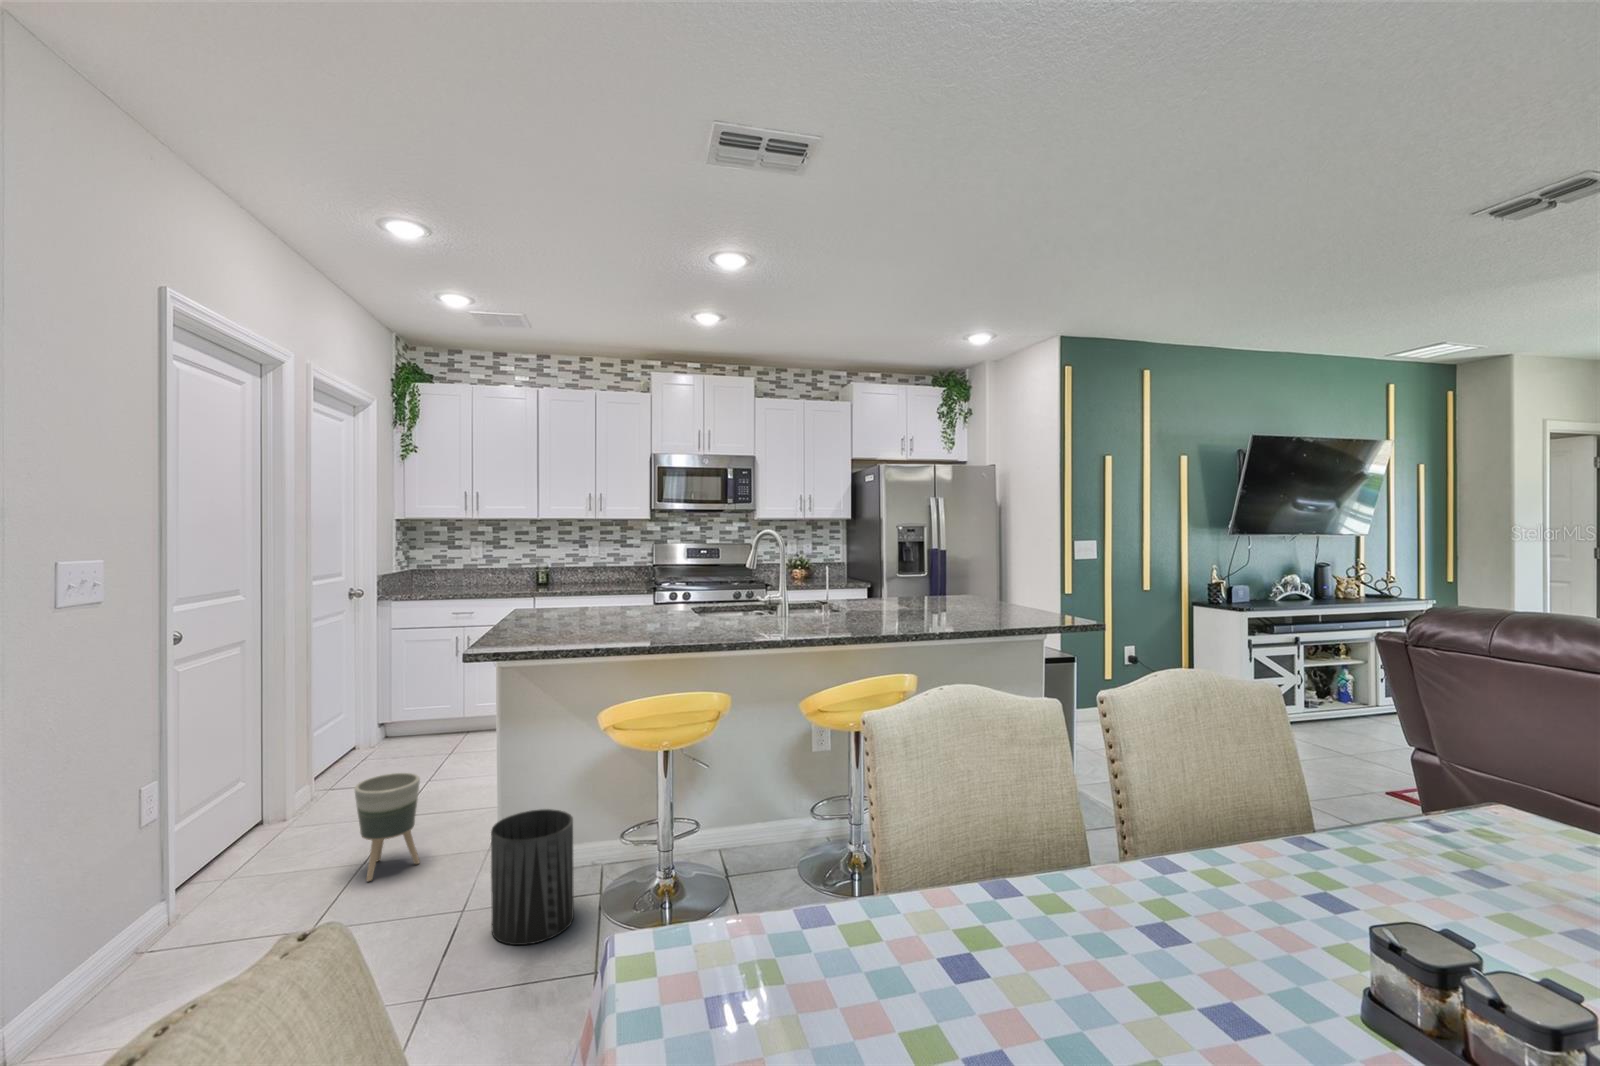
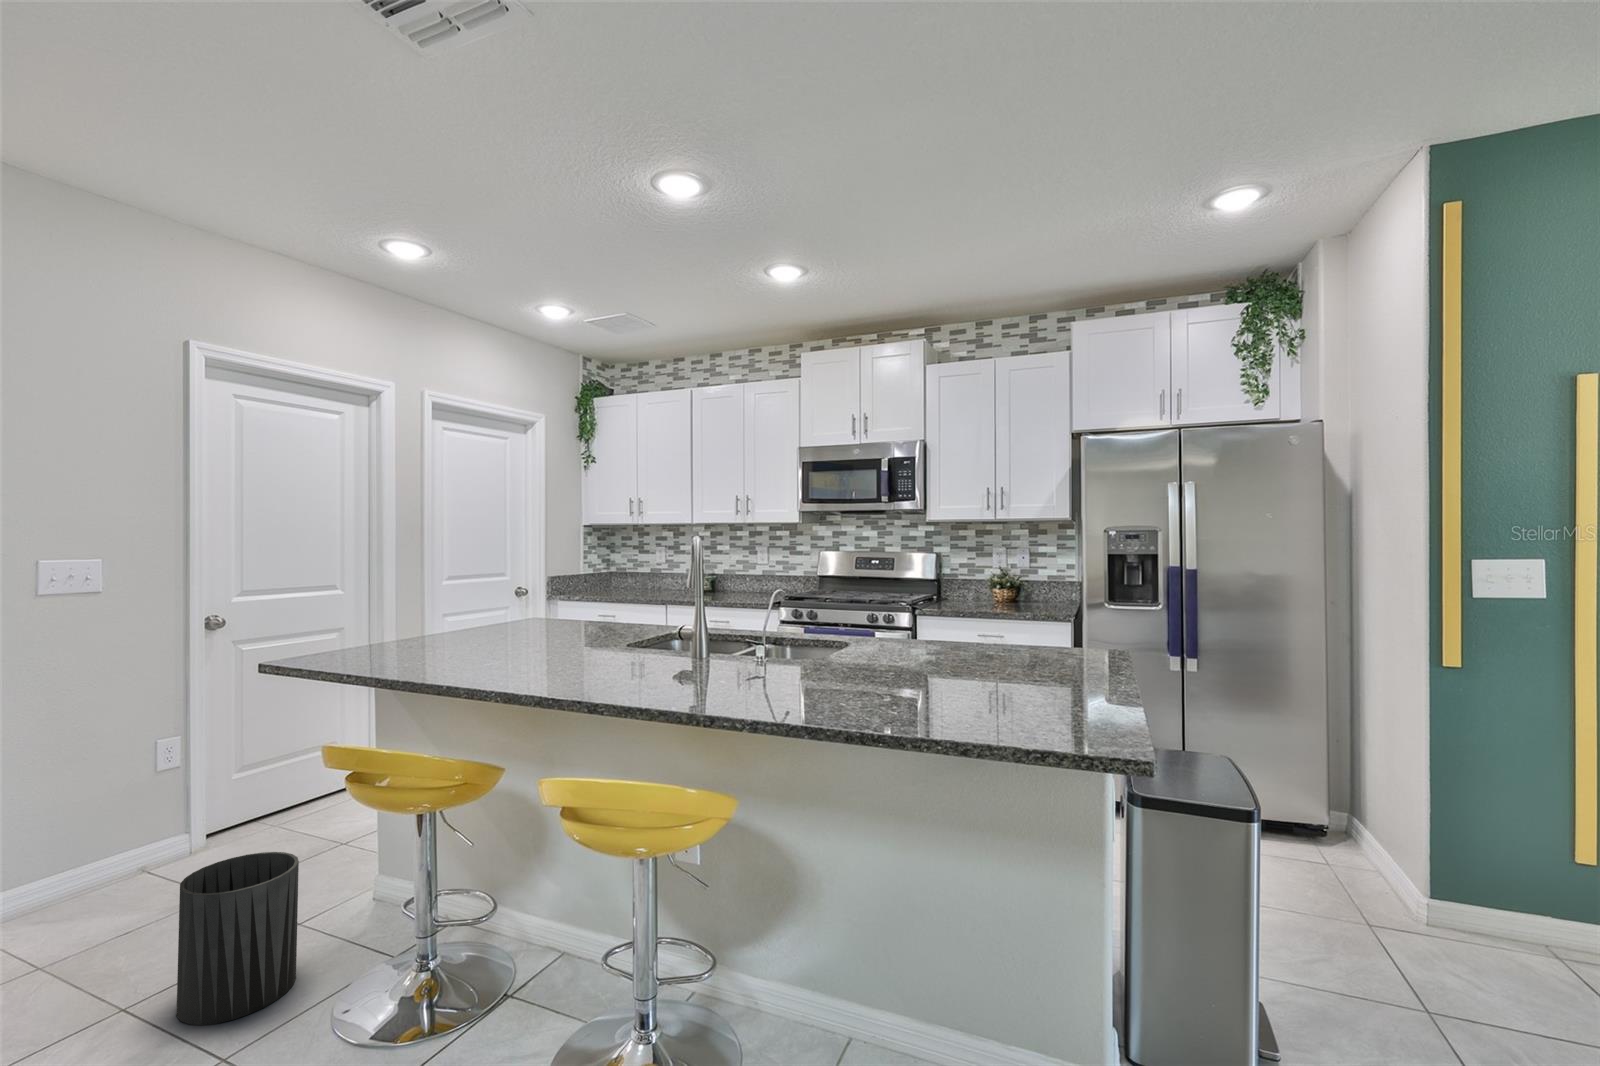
planter: present [355,773,420,881] -> none [270,771,342,878]

